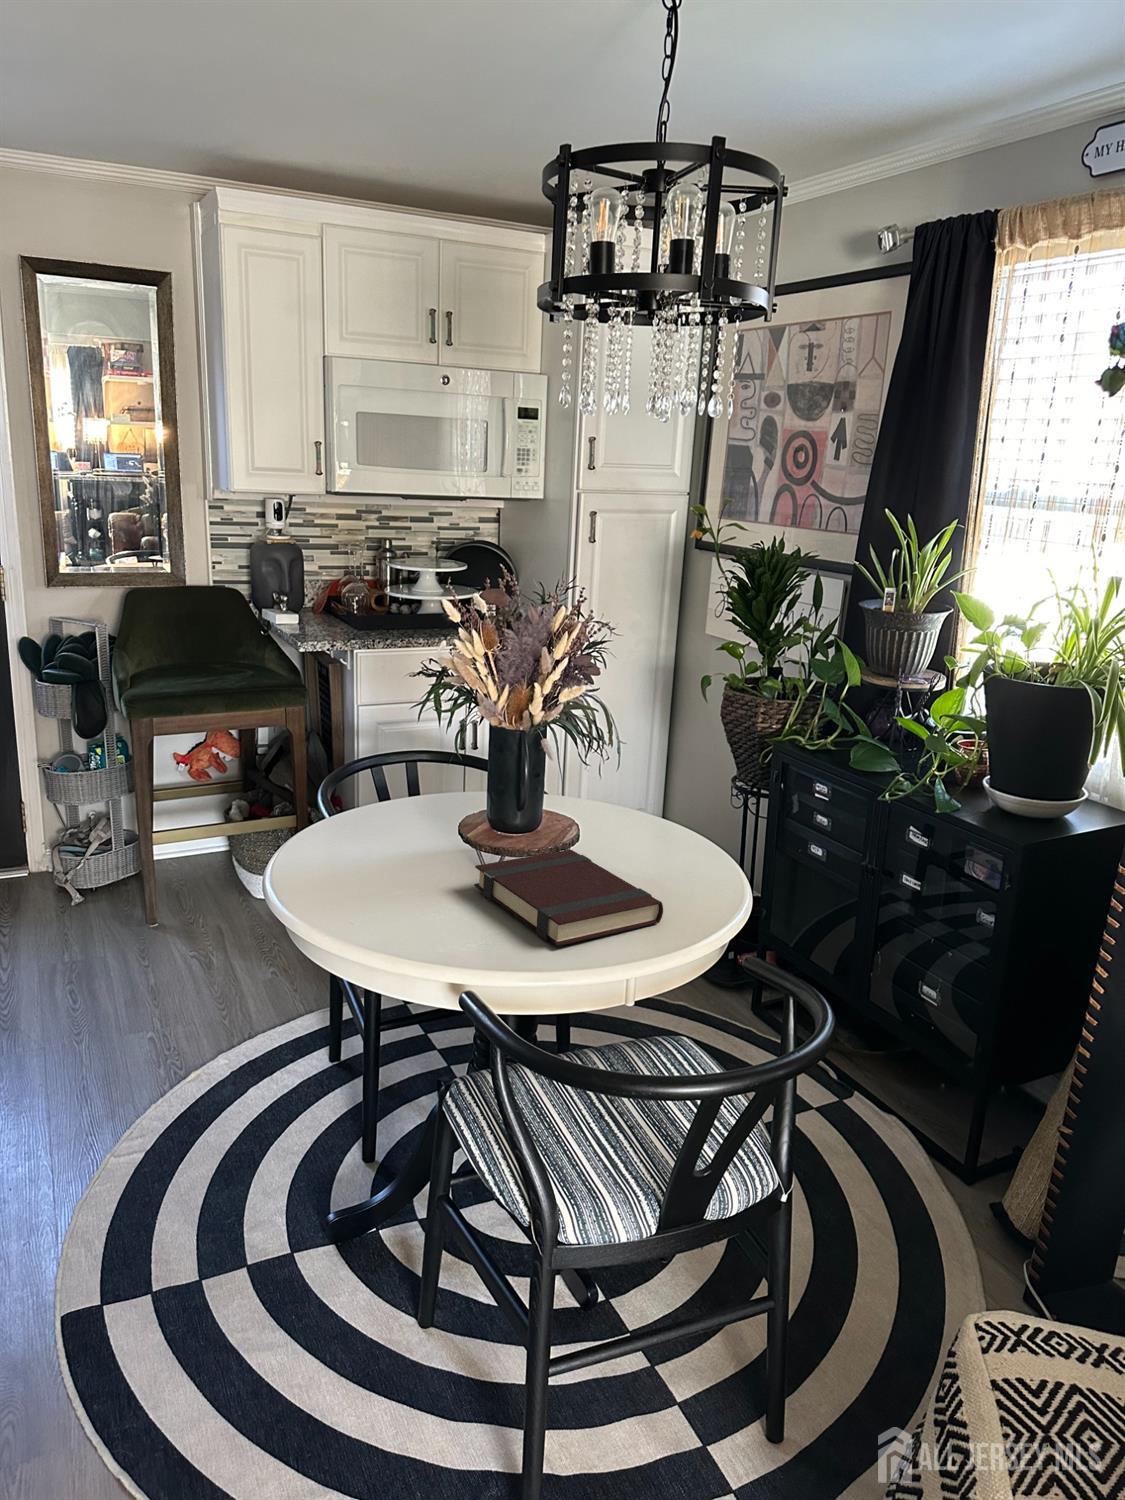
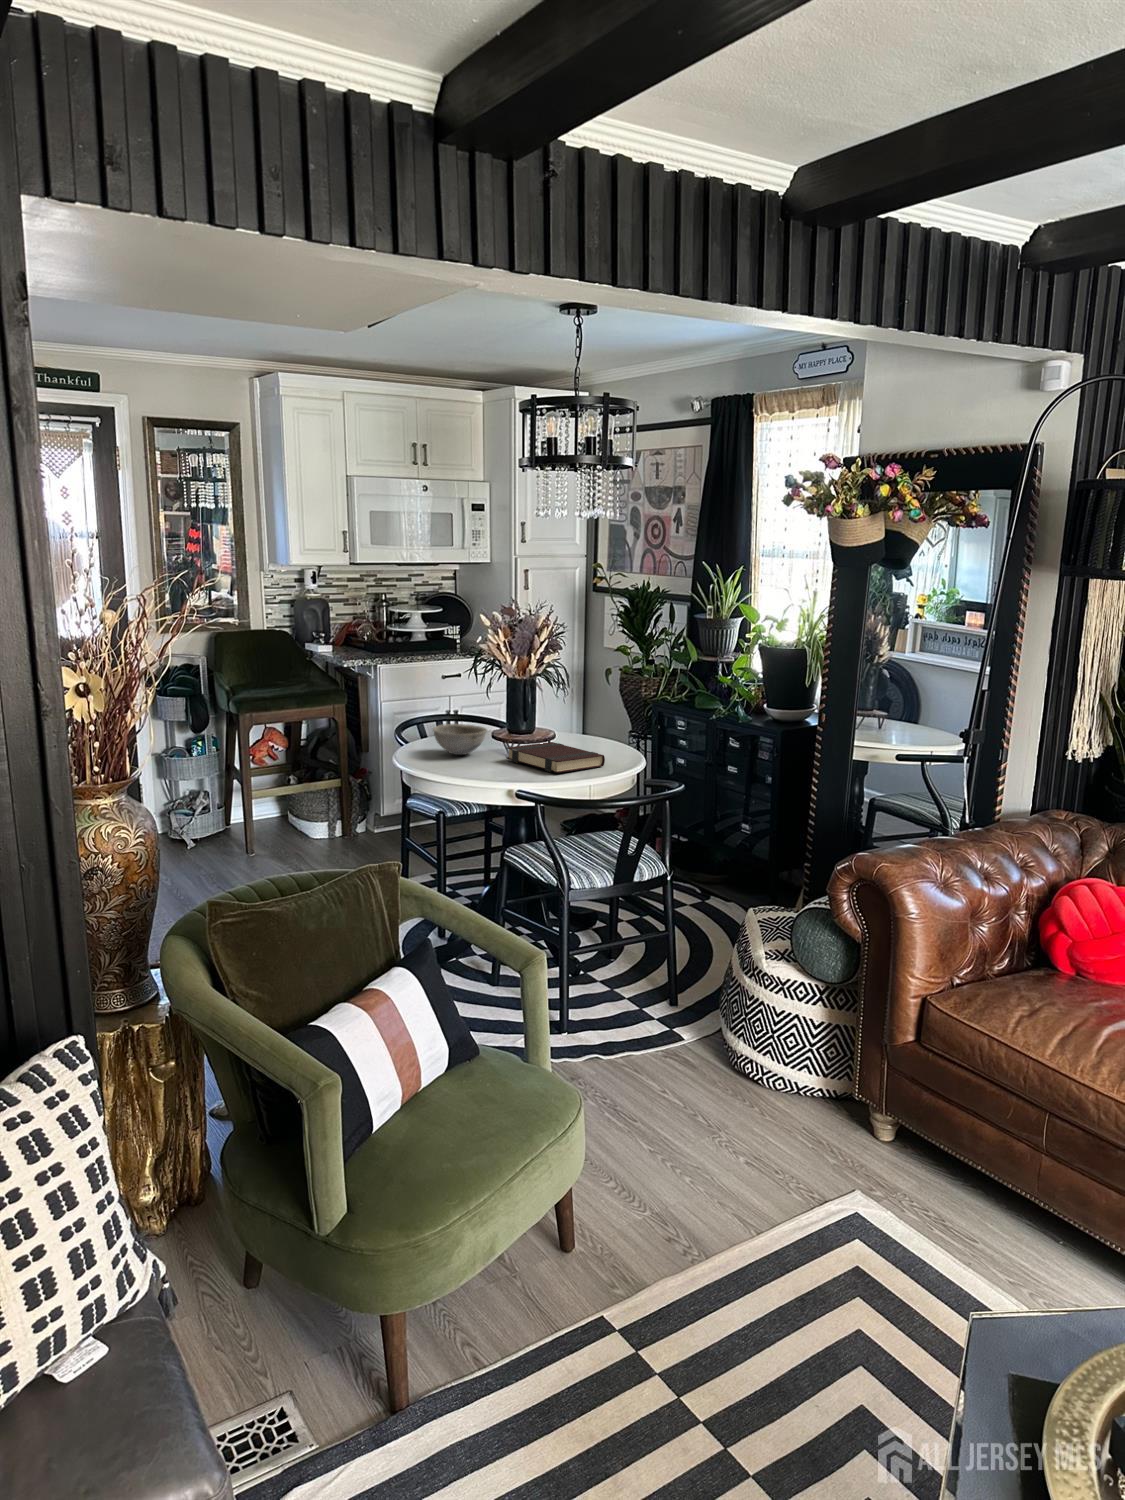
bowl: none [345,800,449,866] -> present [433,724,487,755]

